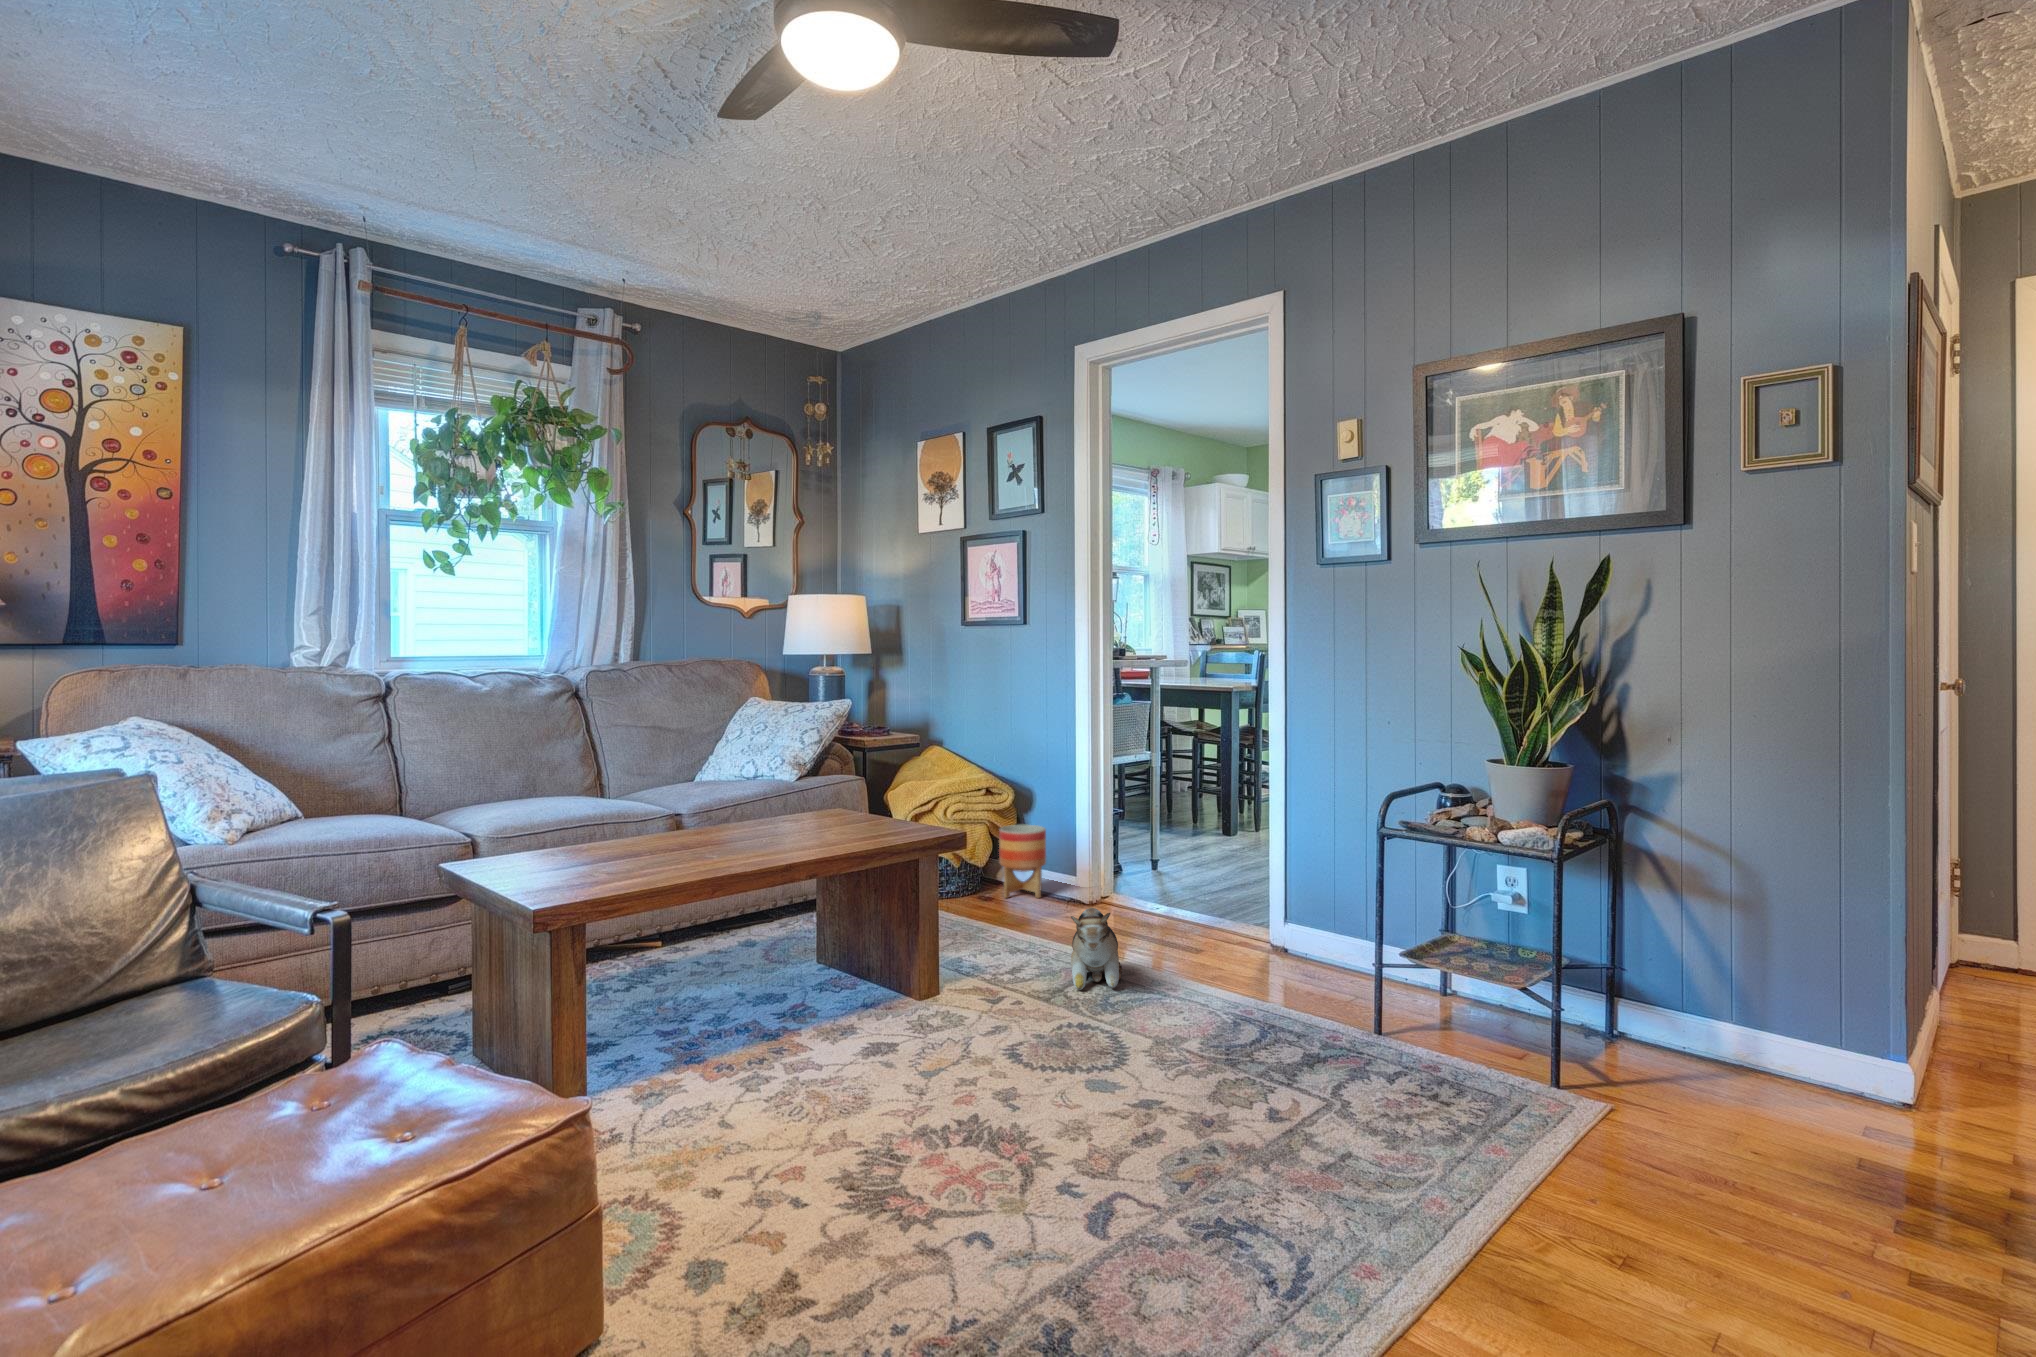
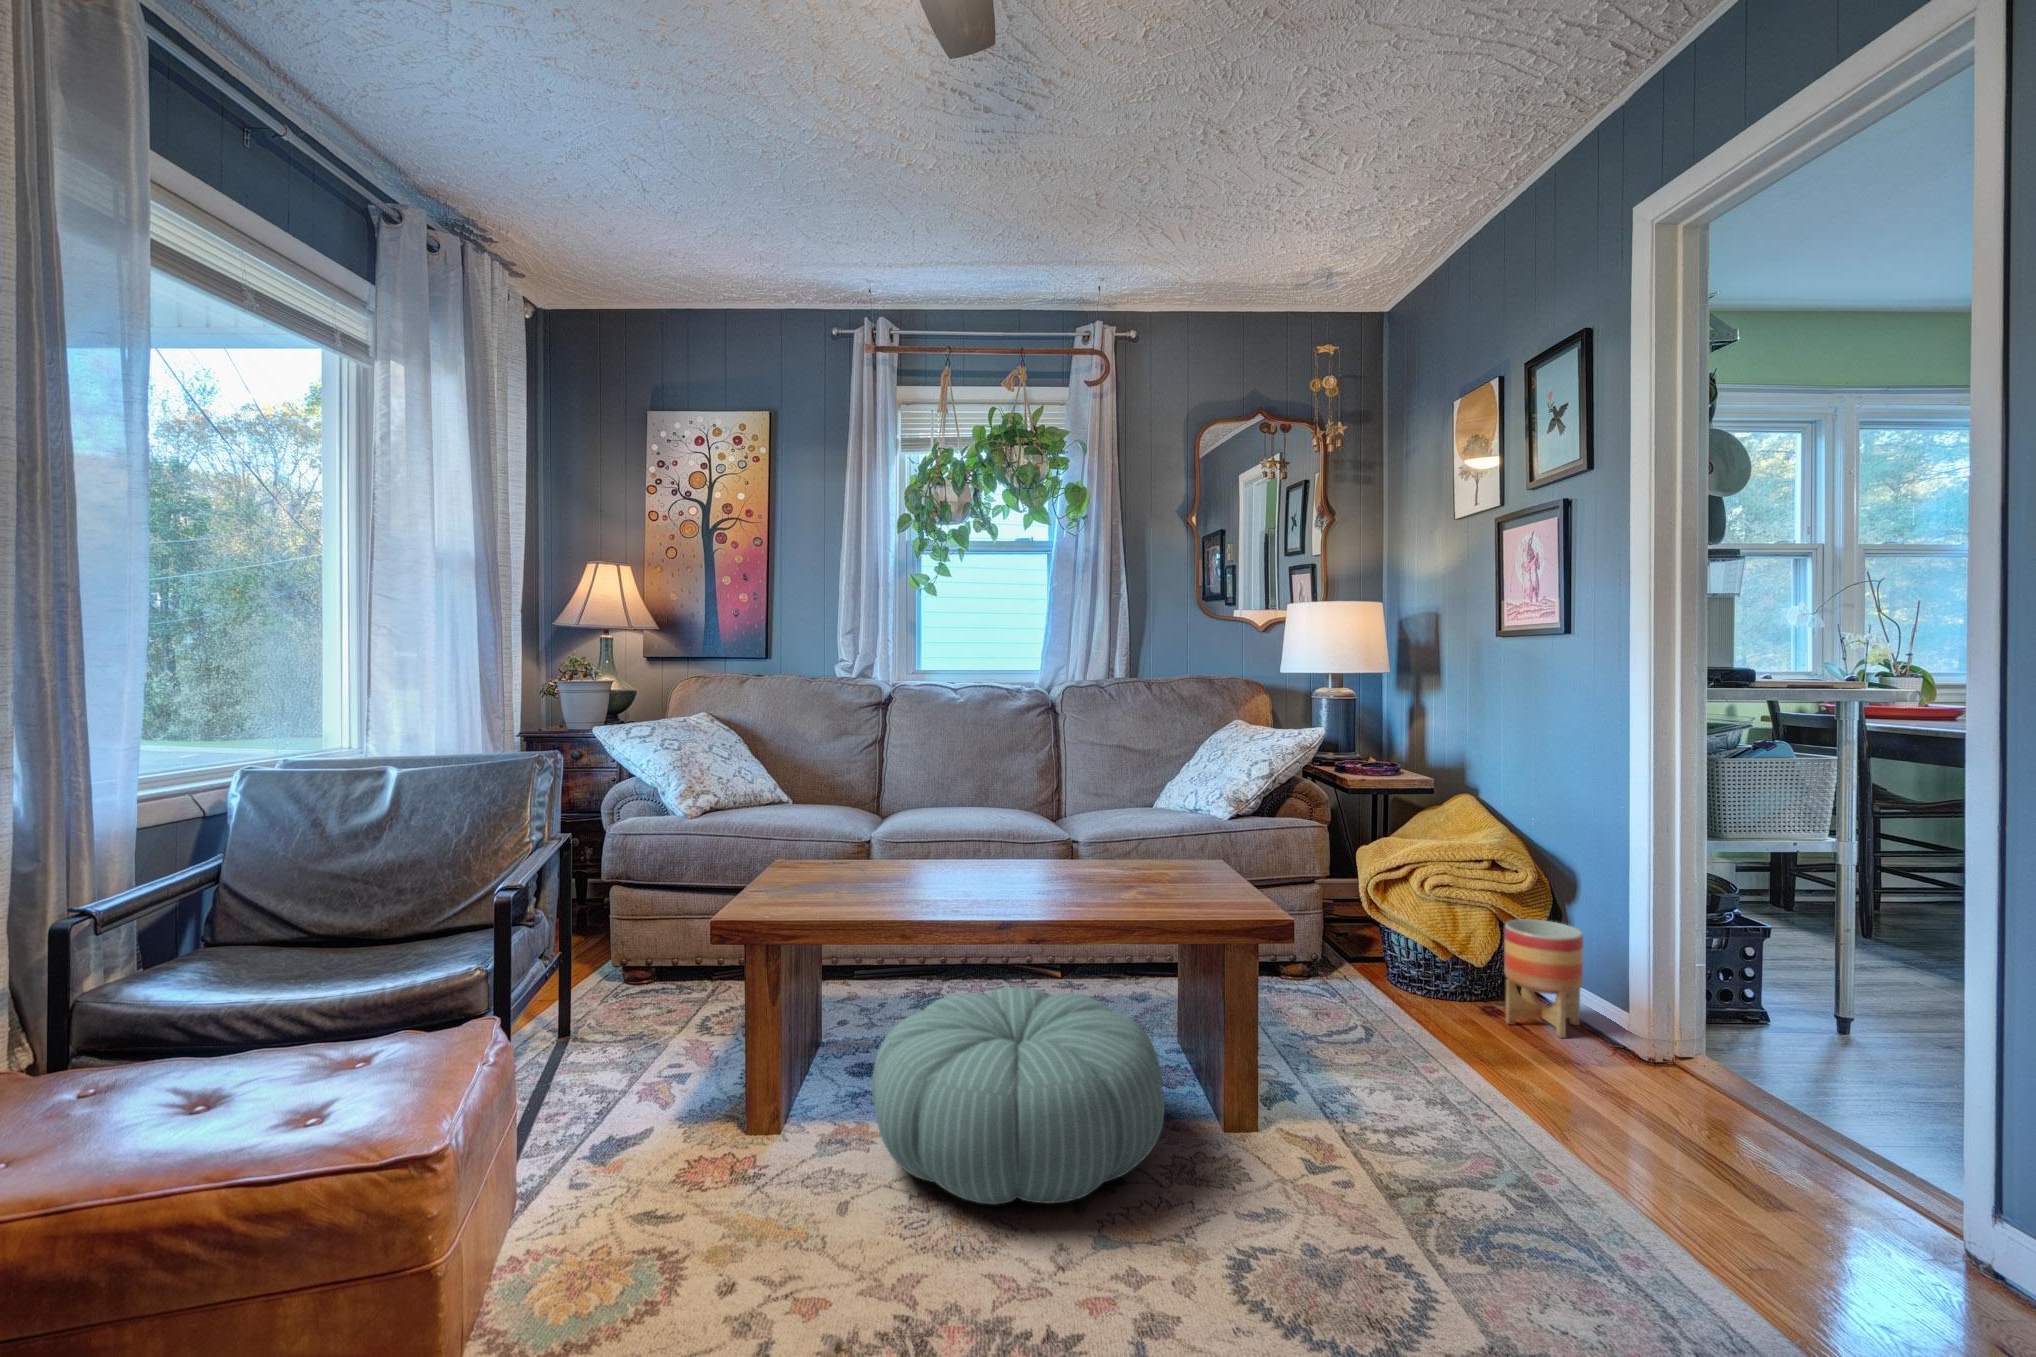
plush toy: present [1071,908,1122,990] -> none [1420,1107,1562,1261]
pouf: none [679,914,912,1061] -> present [872,987,1165,1204]

